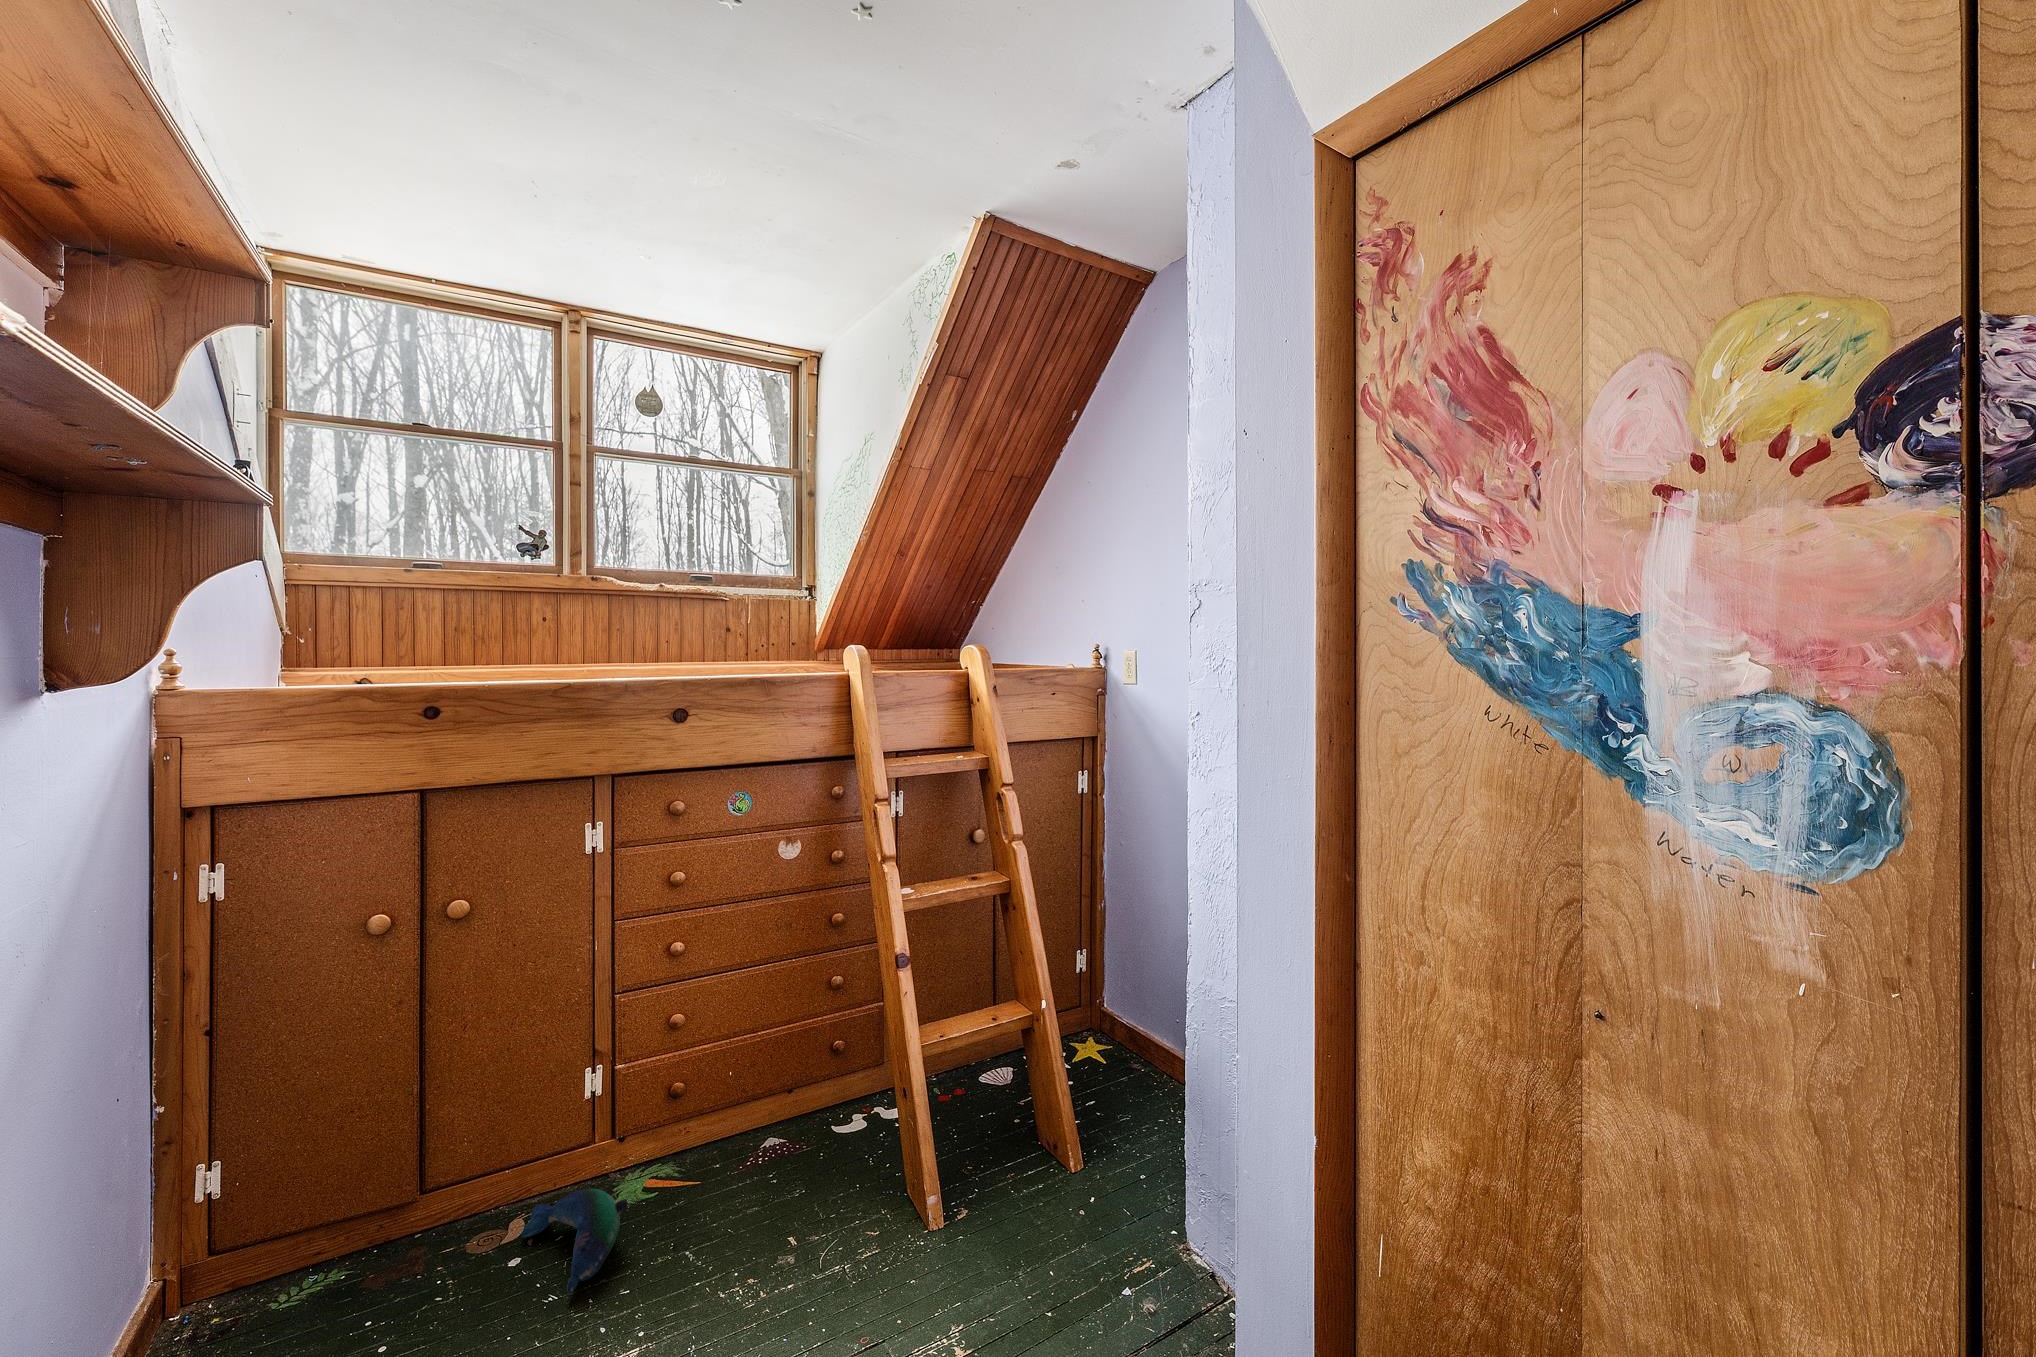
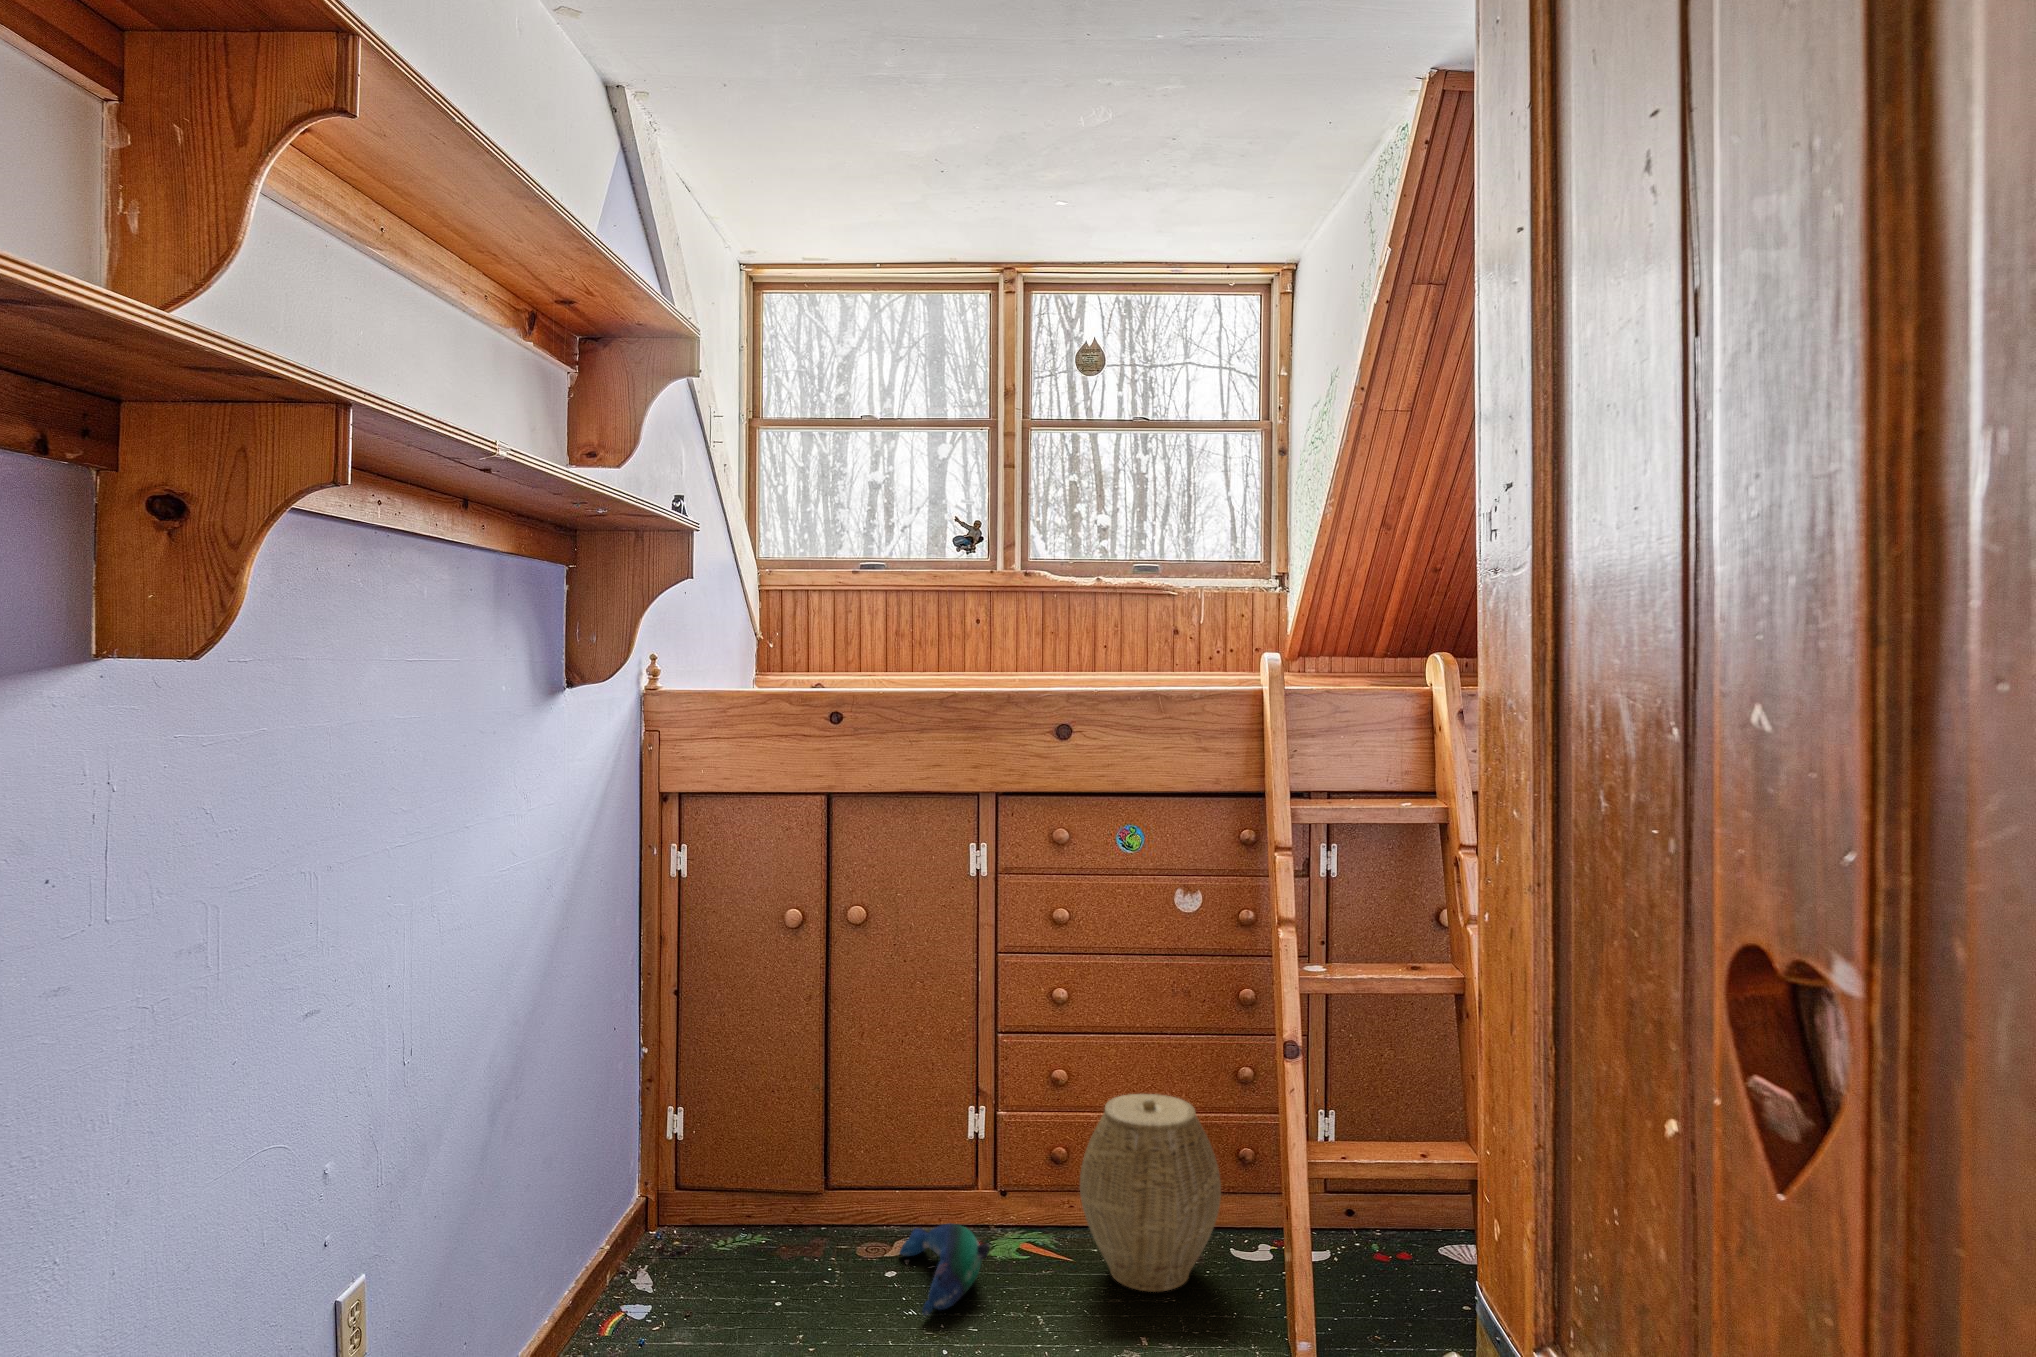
woven basket: none [710,1018,835,1194] -> present [1080,1094,1221,1292]

